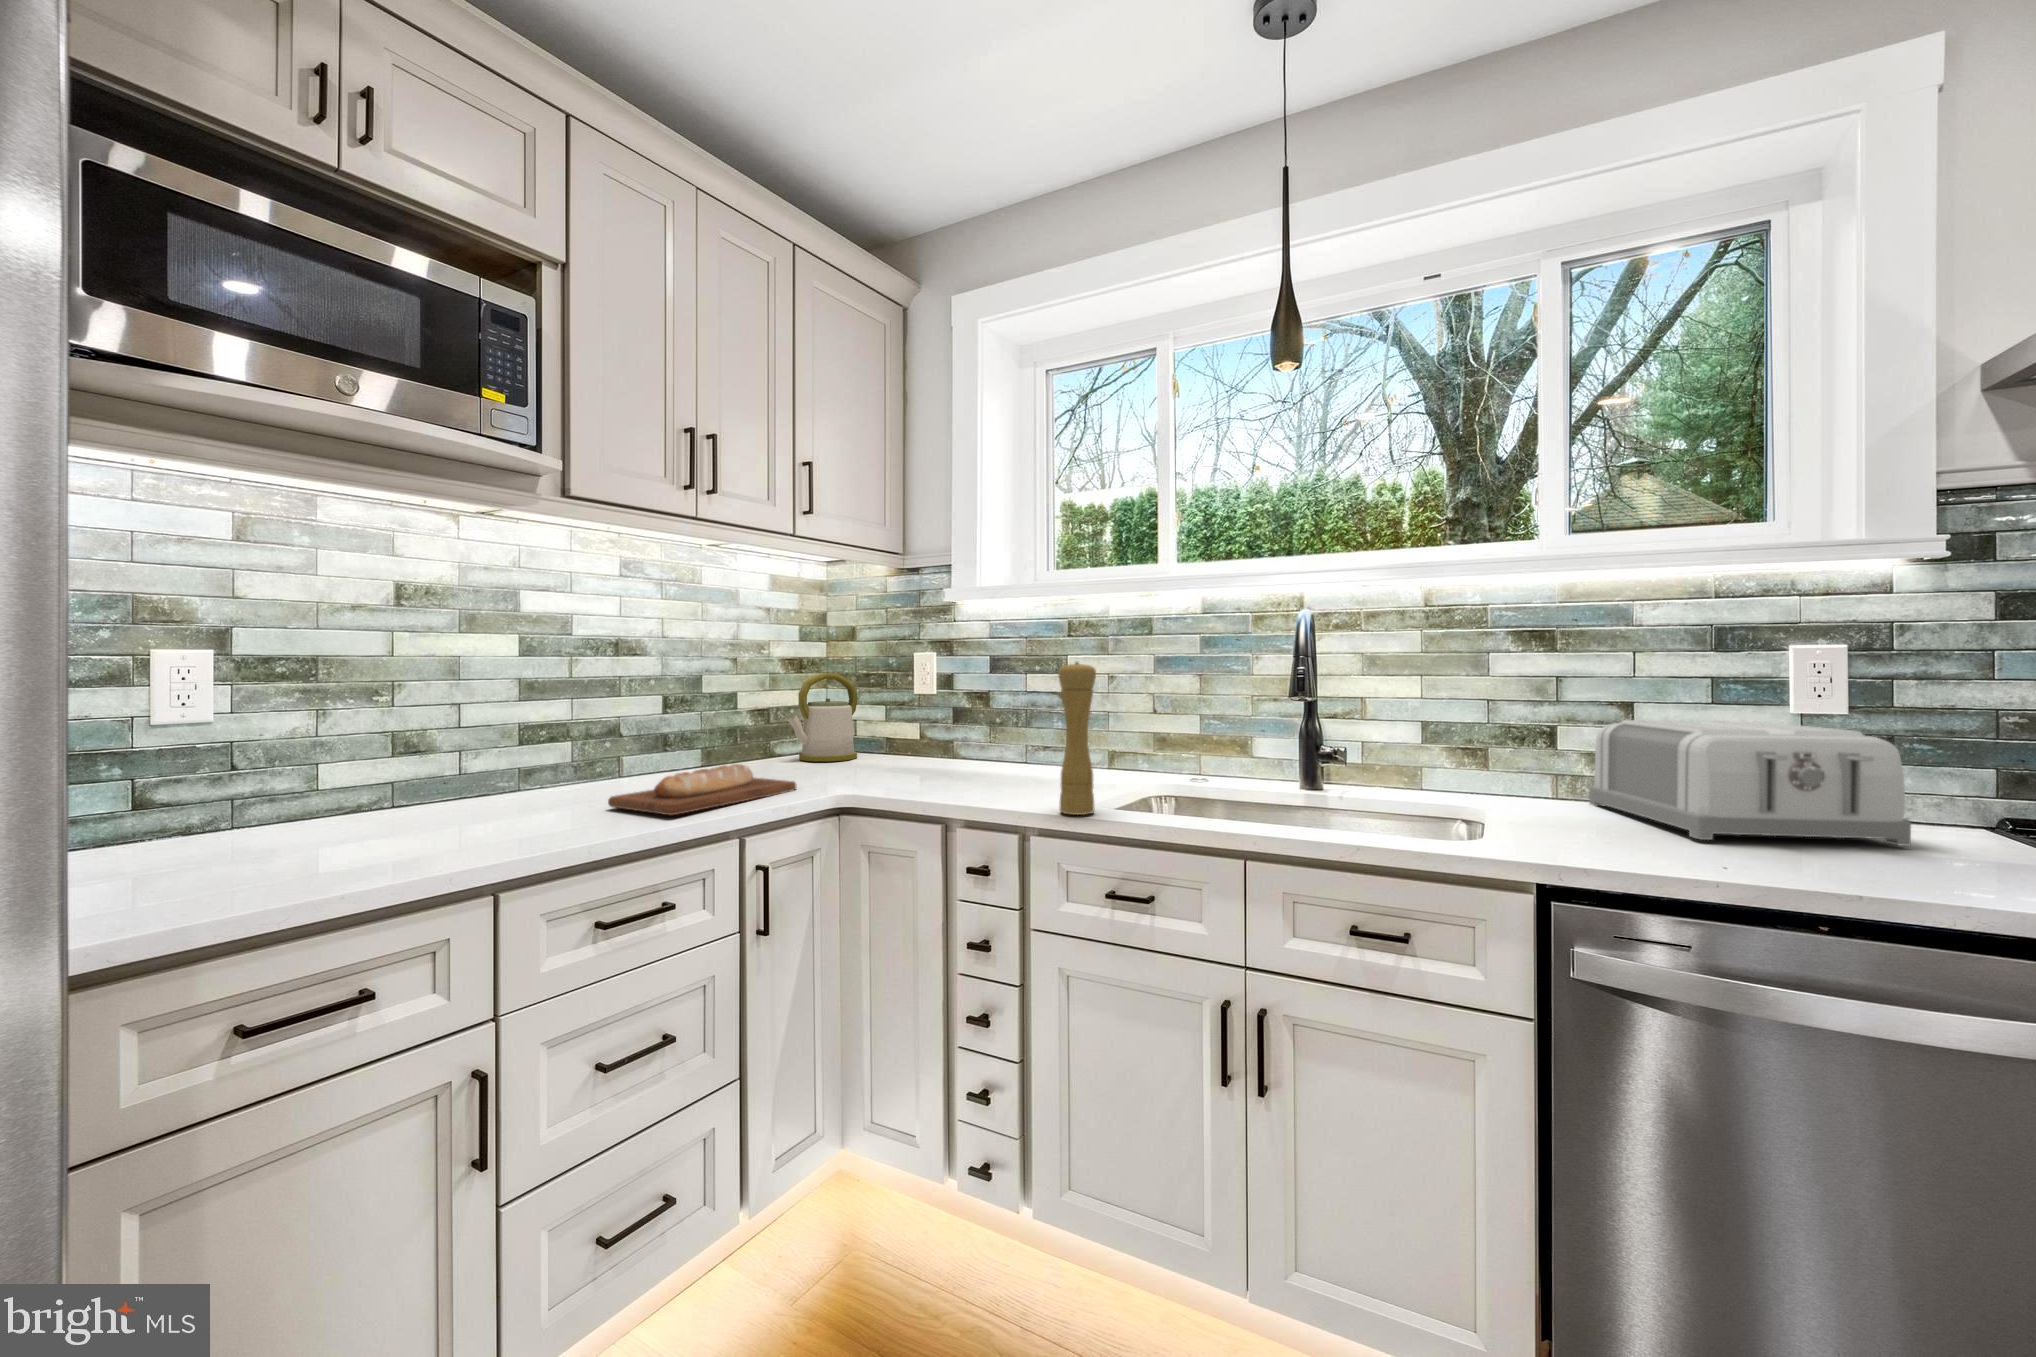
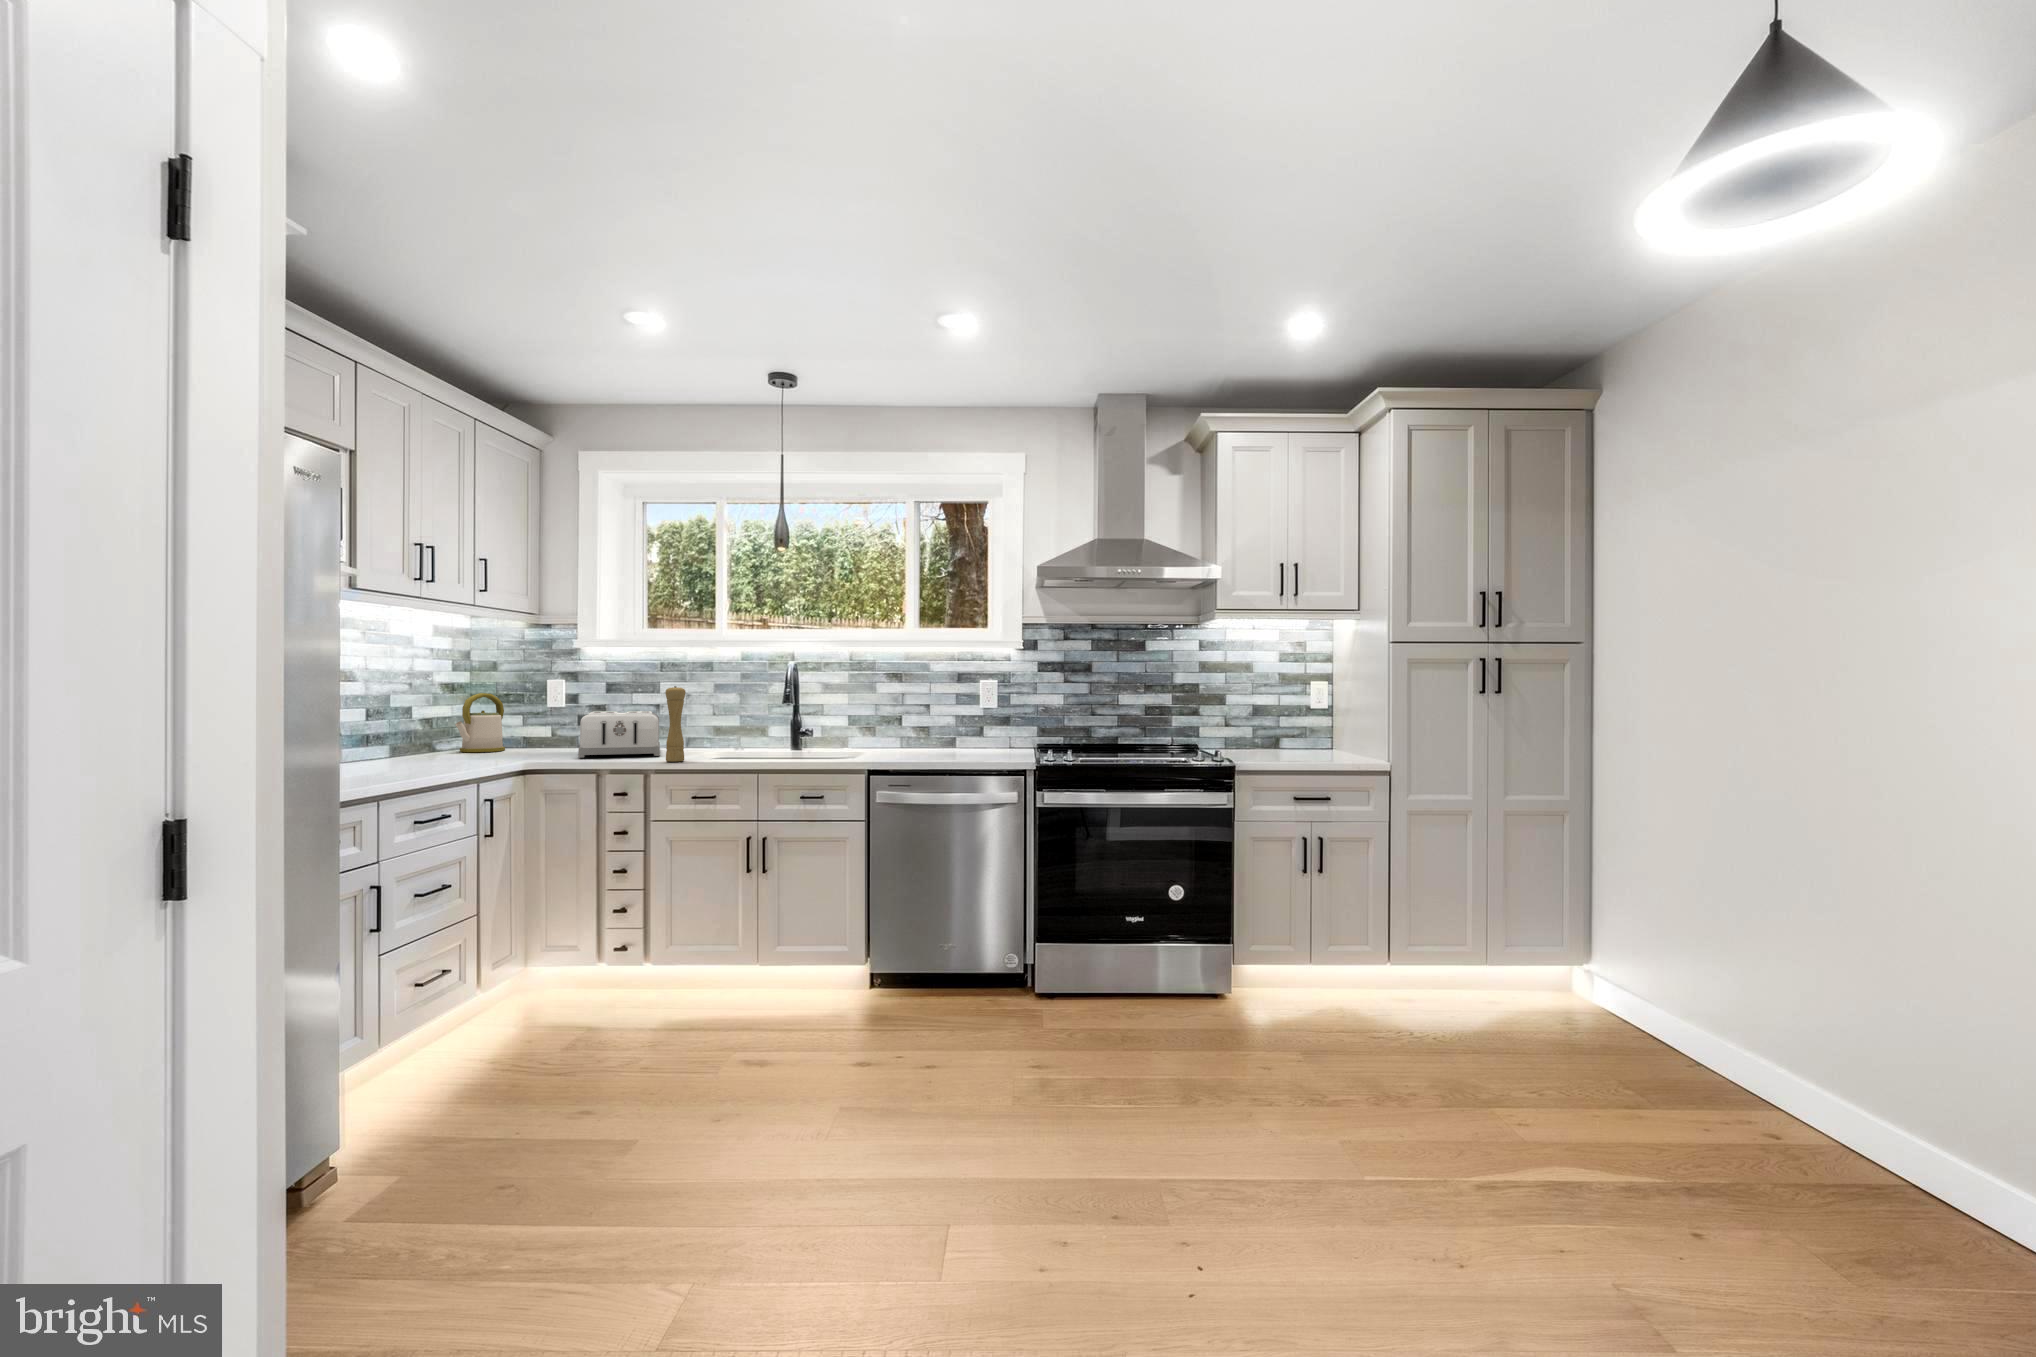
toaster: present [1589,720,1911,846] -> present [578,711,660,758]
bread loaf: present [608,764,796,815] -> none [384,748,493,771]

